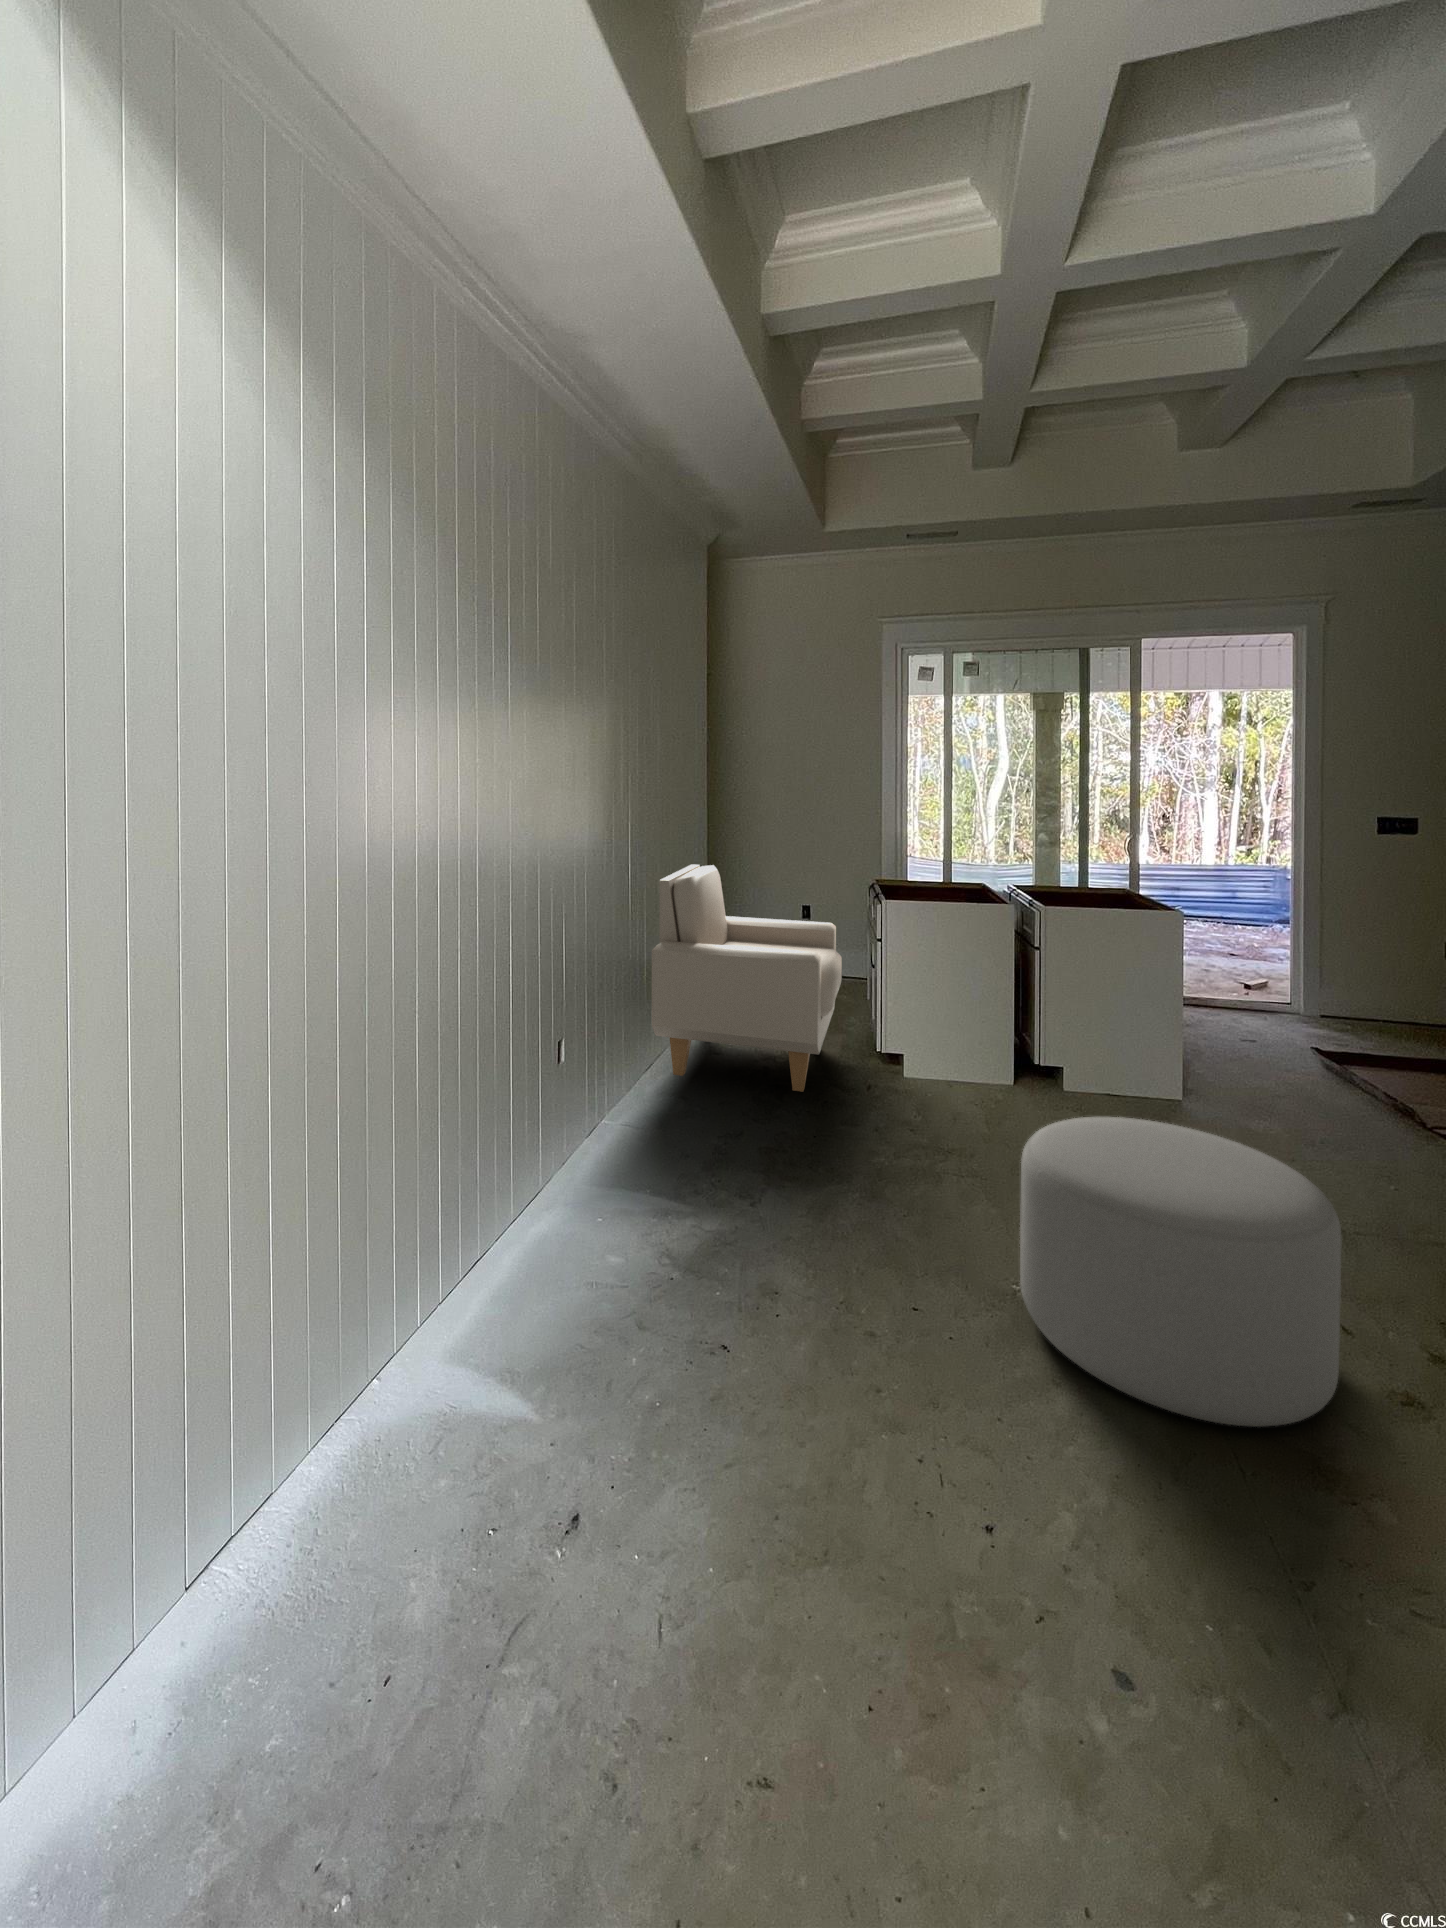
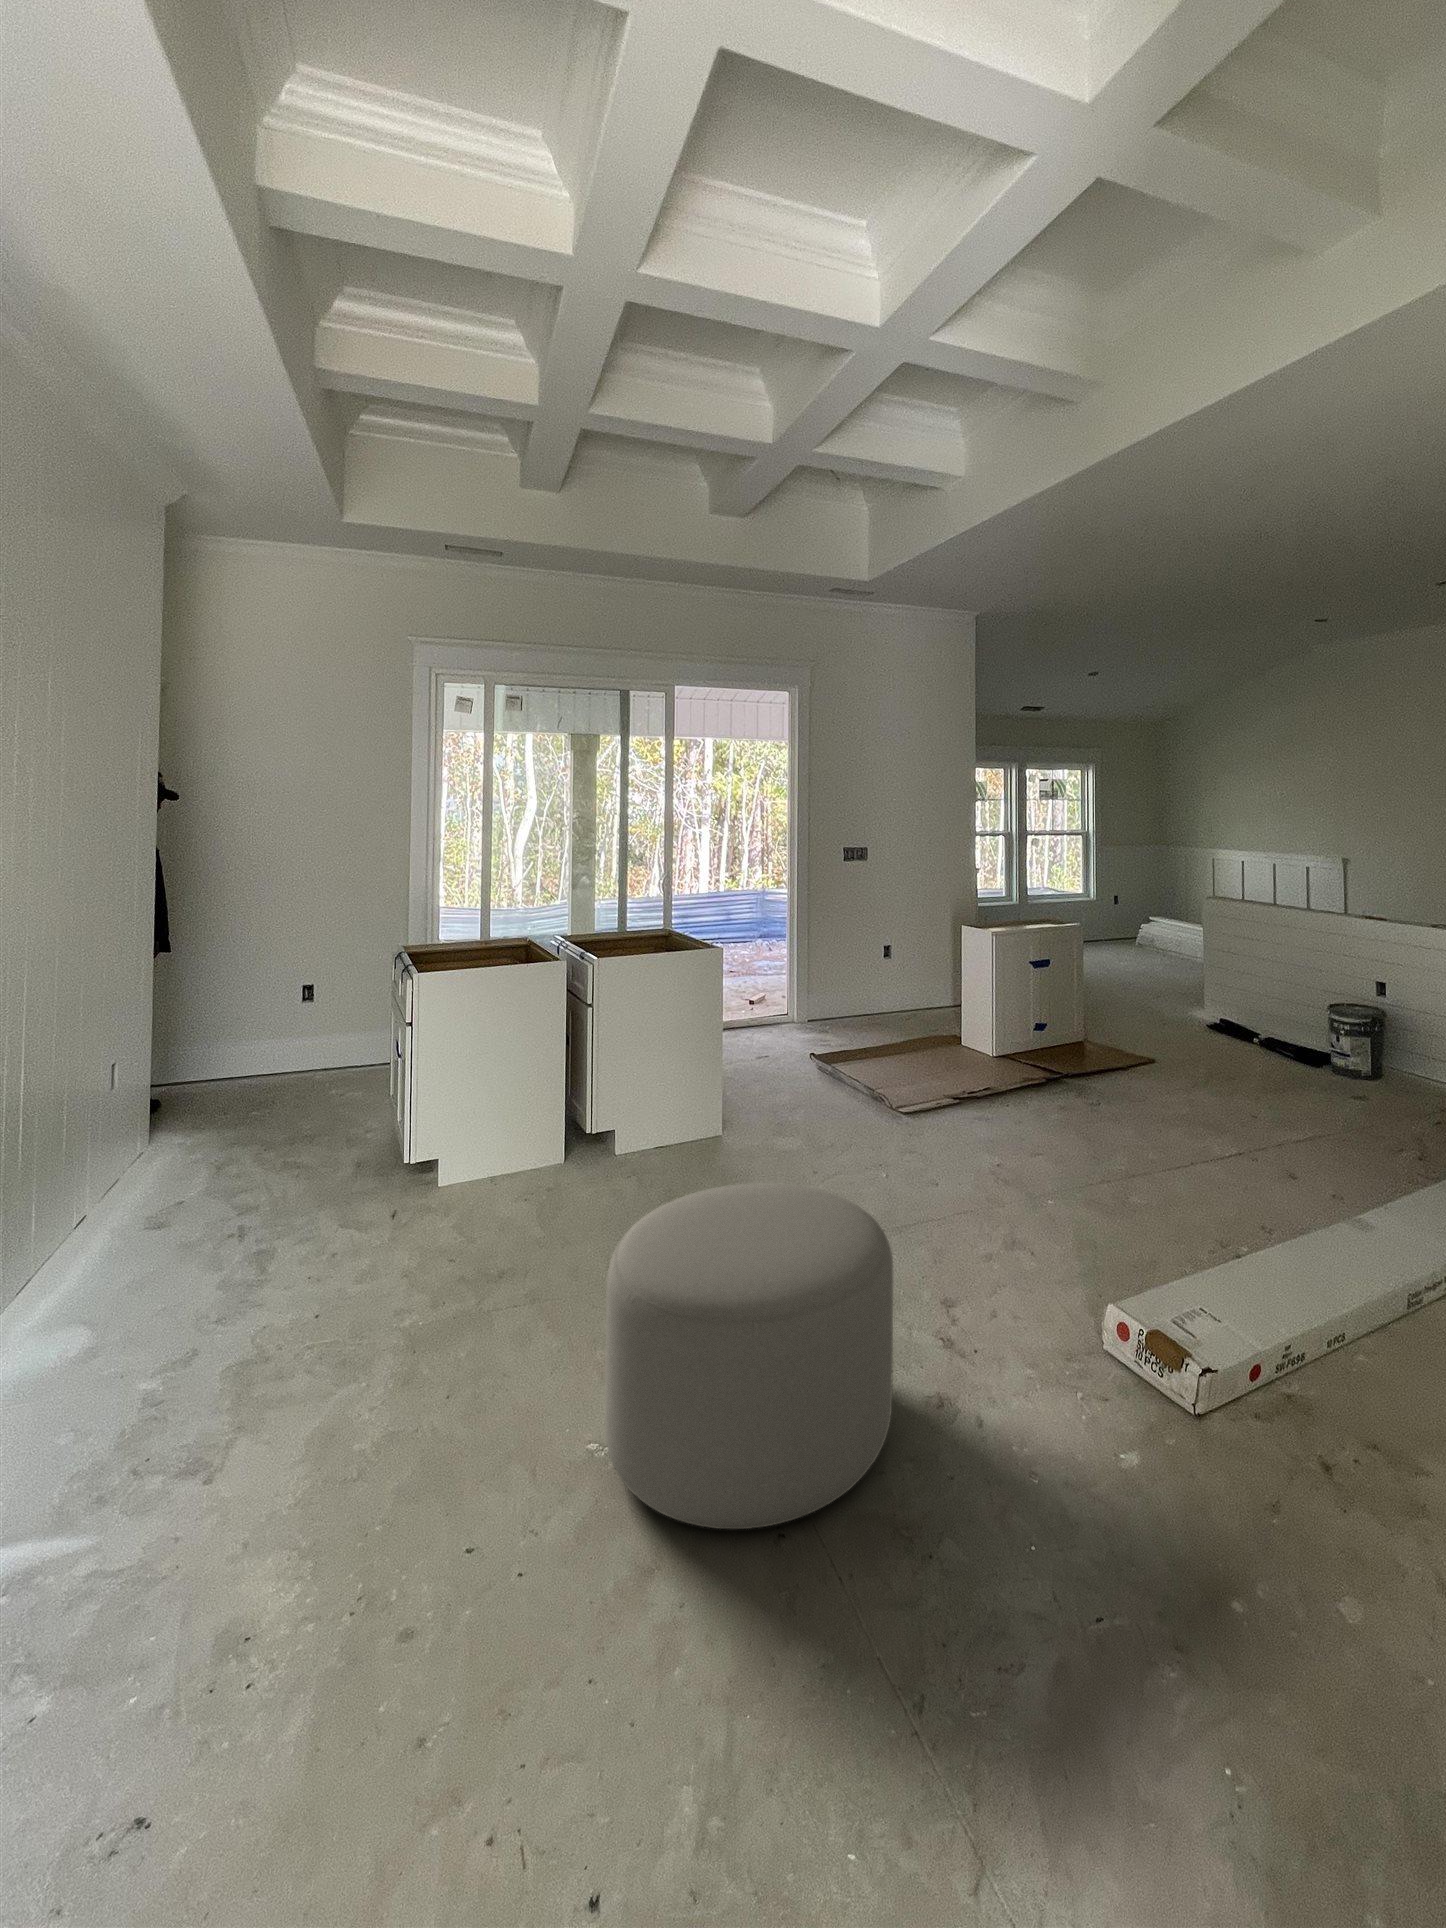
armchair: present [652,864,842,1092] -> none [18,952,355,1298]

